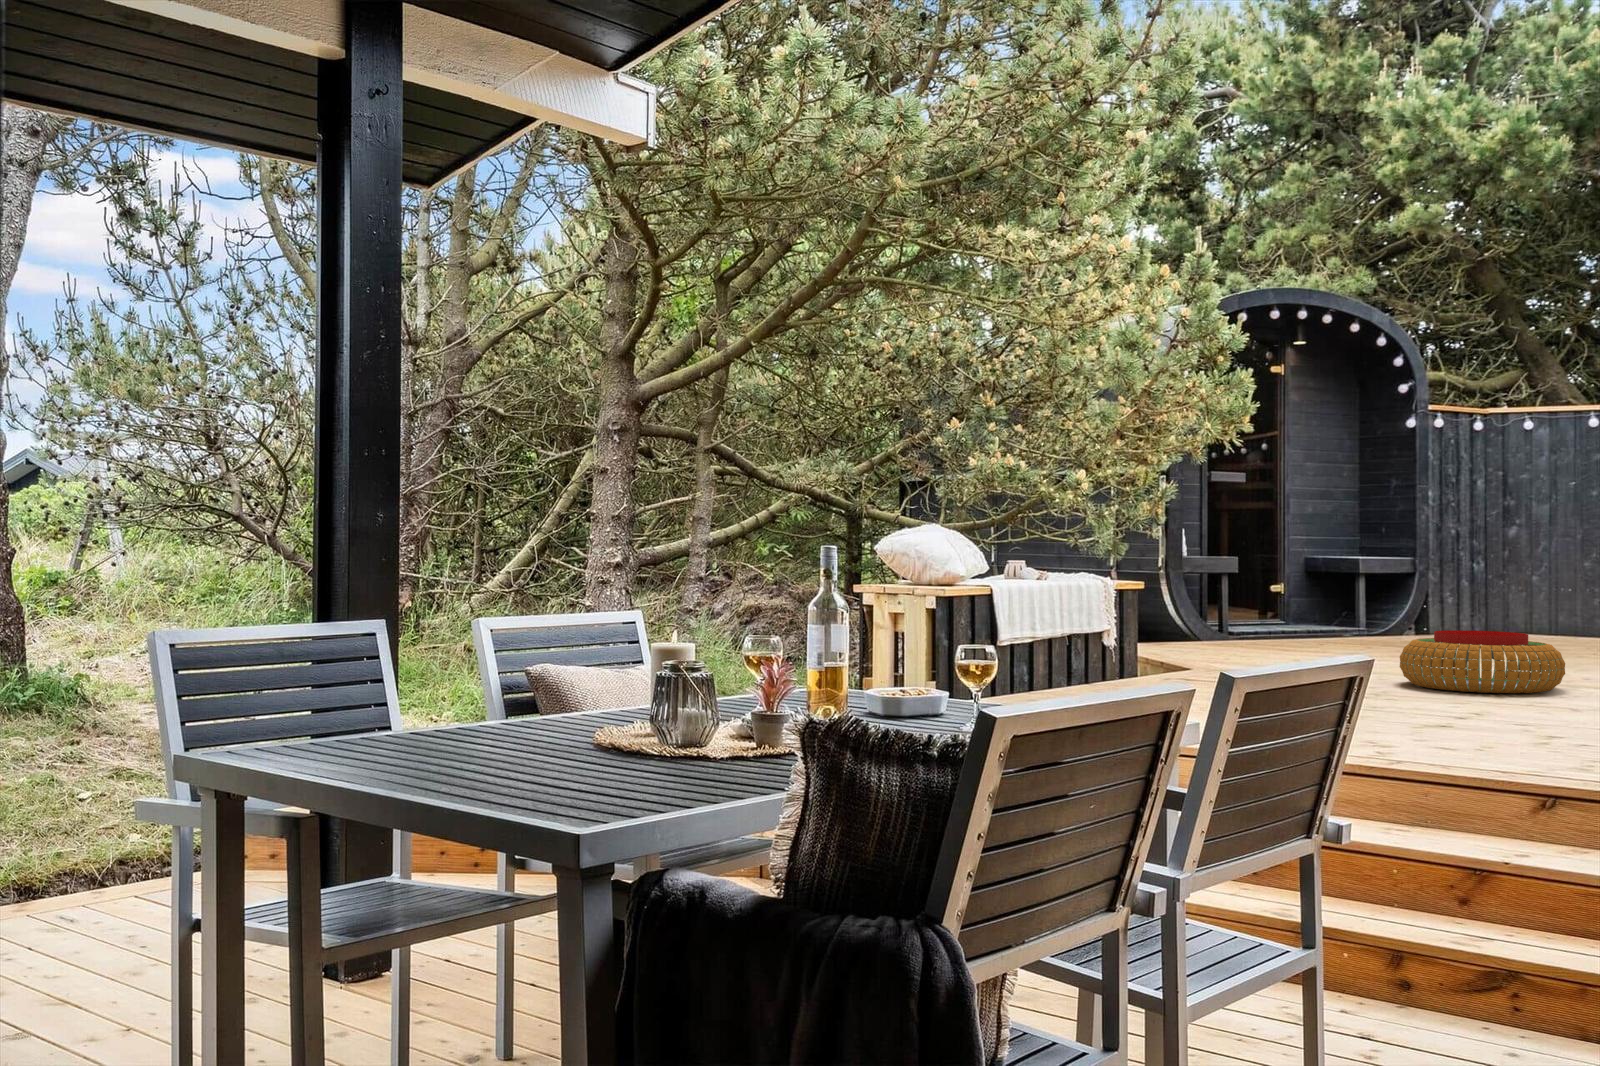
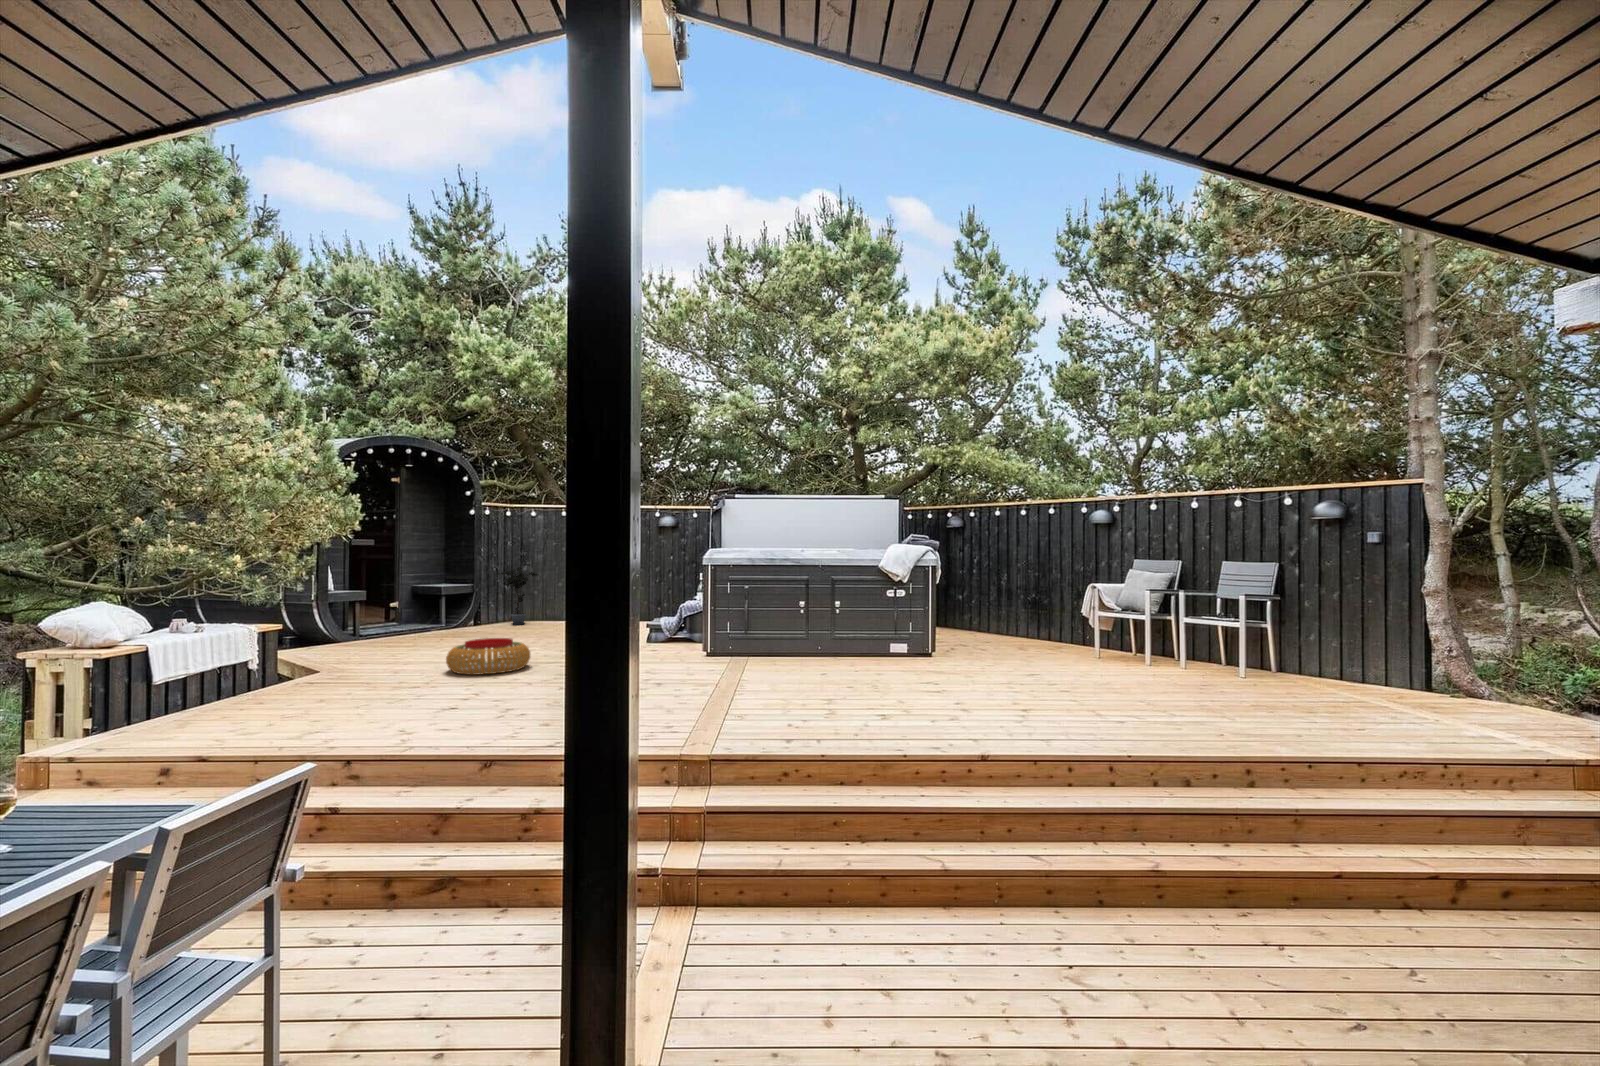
potted plant: none [1458,520,1547,638] -> present [497,567,539,625]

